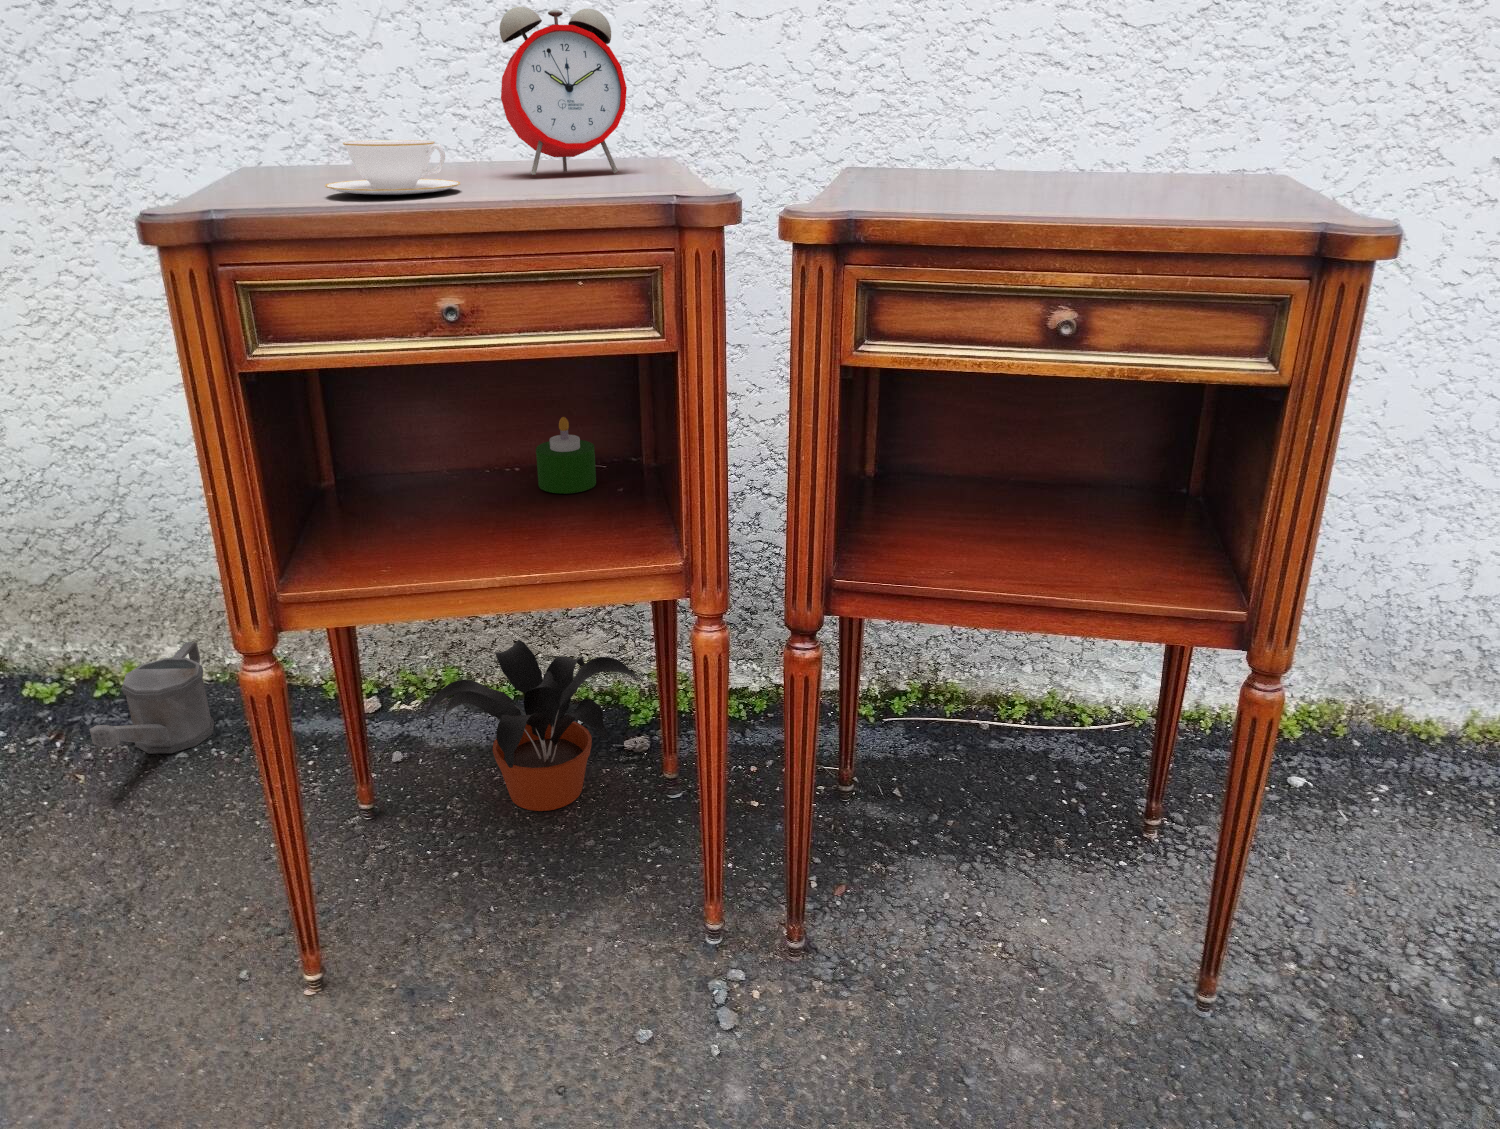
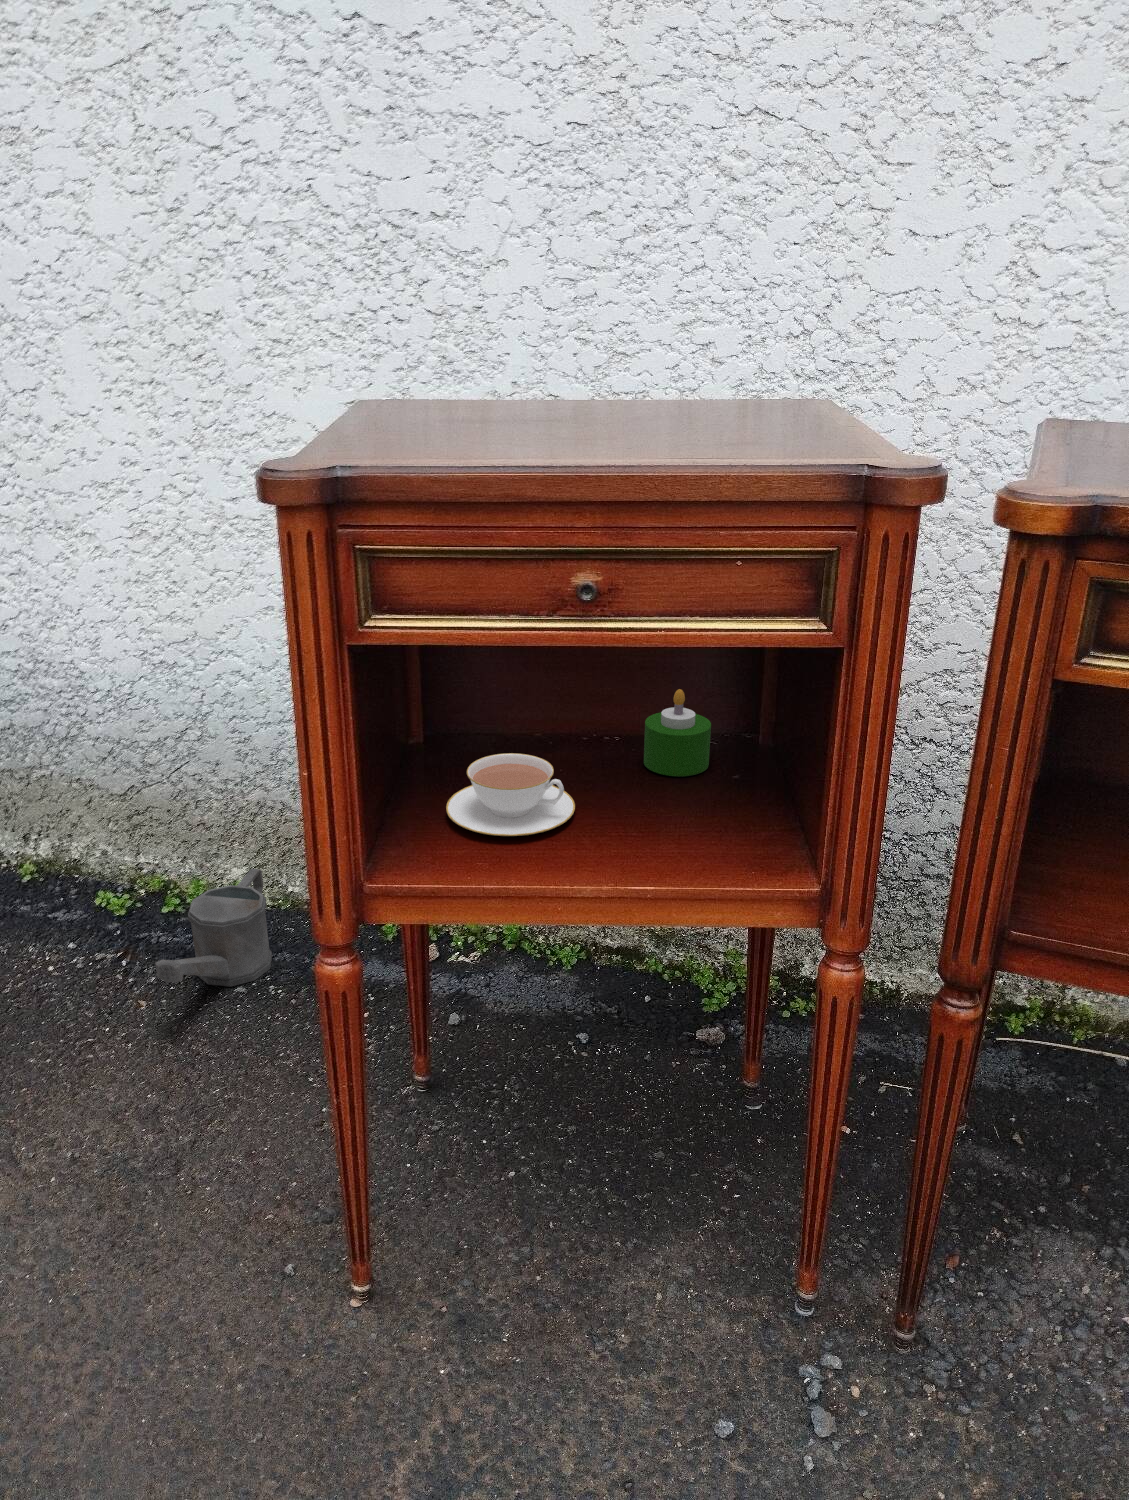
alarm clock: present [500,7,627,175] -> none [647,229,794,421]
teacup: present [325,140,461,195] -> present [446,753,575,836]
potted plant: present [423,640,639,811] -> none [489,911,727,1109]

